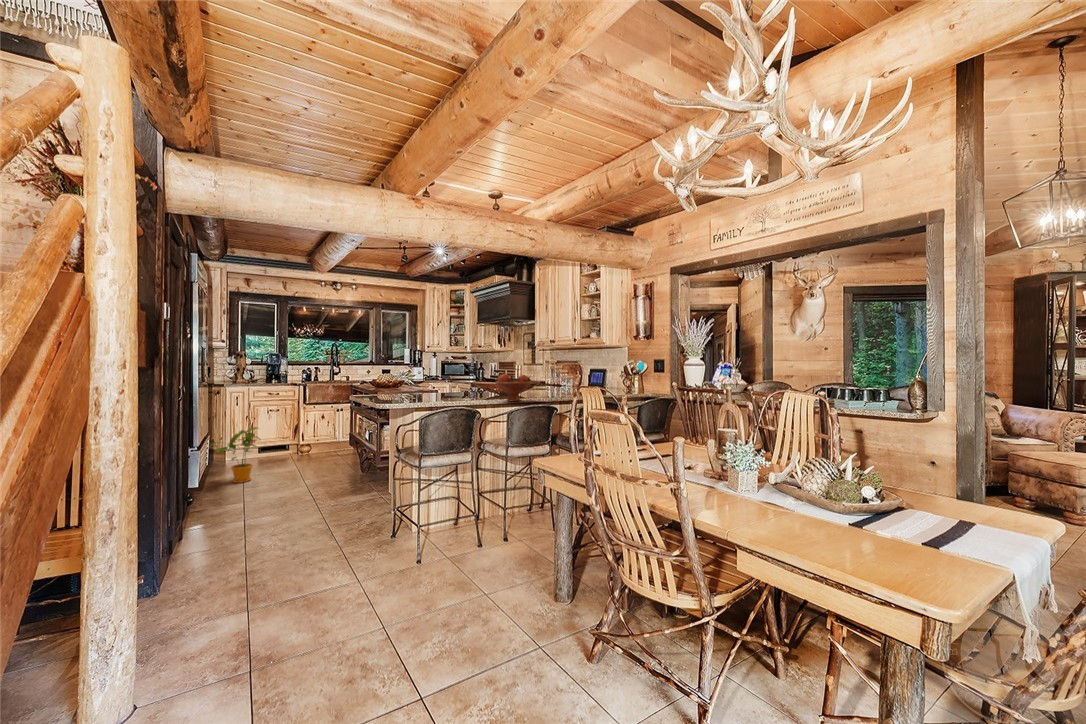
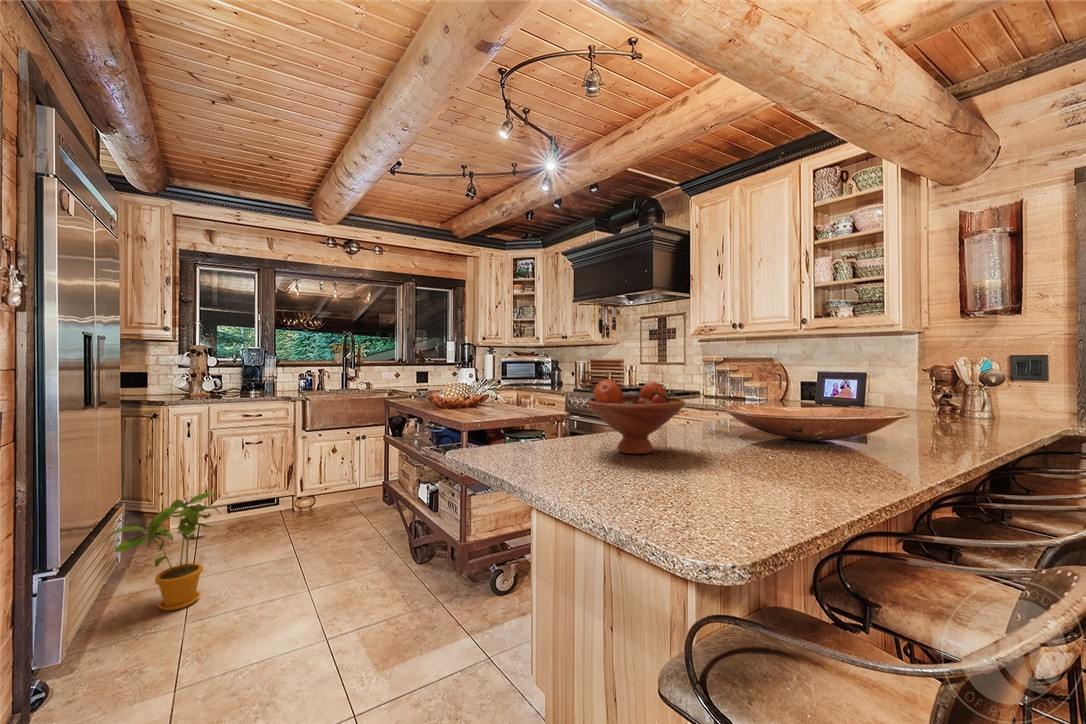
fruit bowl: present [496,374,532,401] -> present [587,380,685,454]

